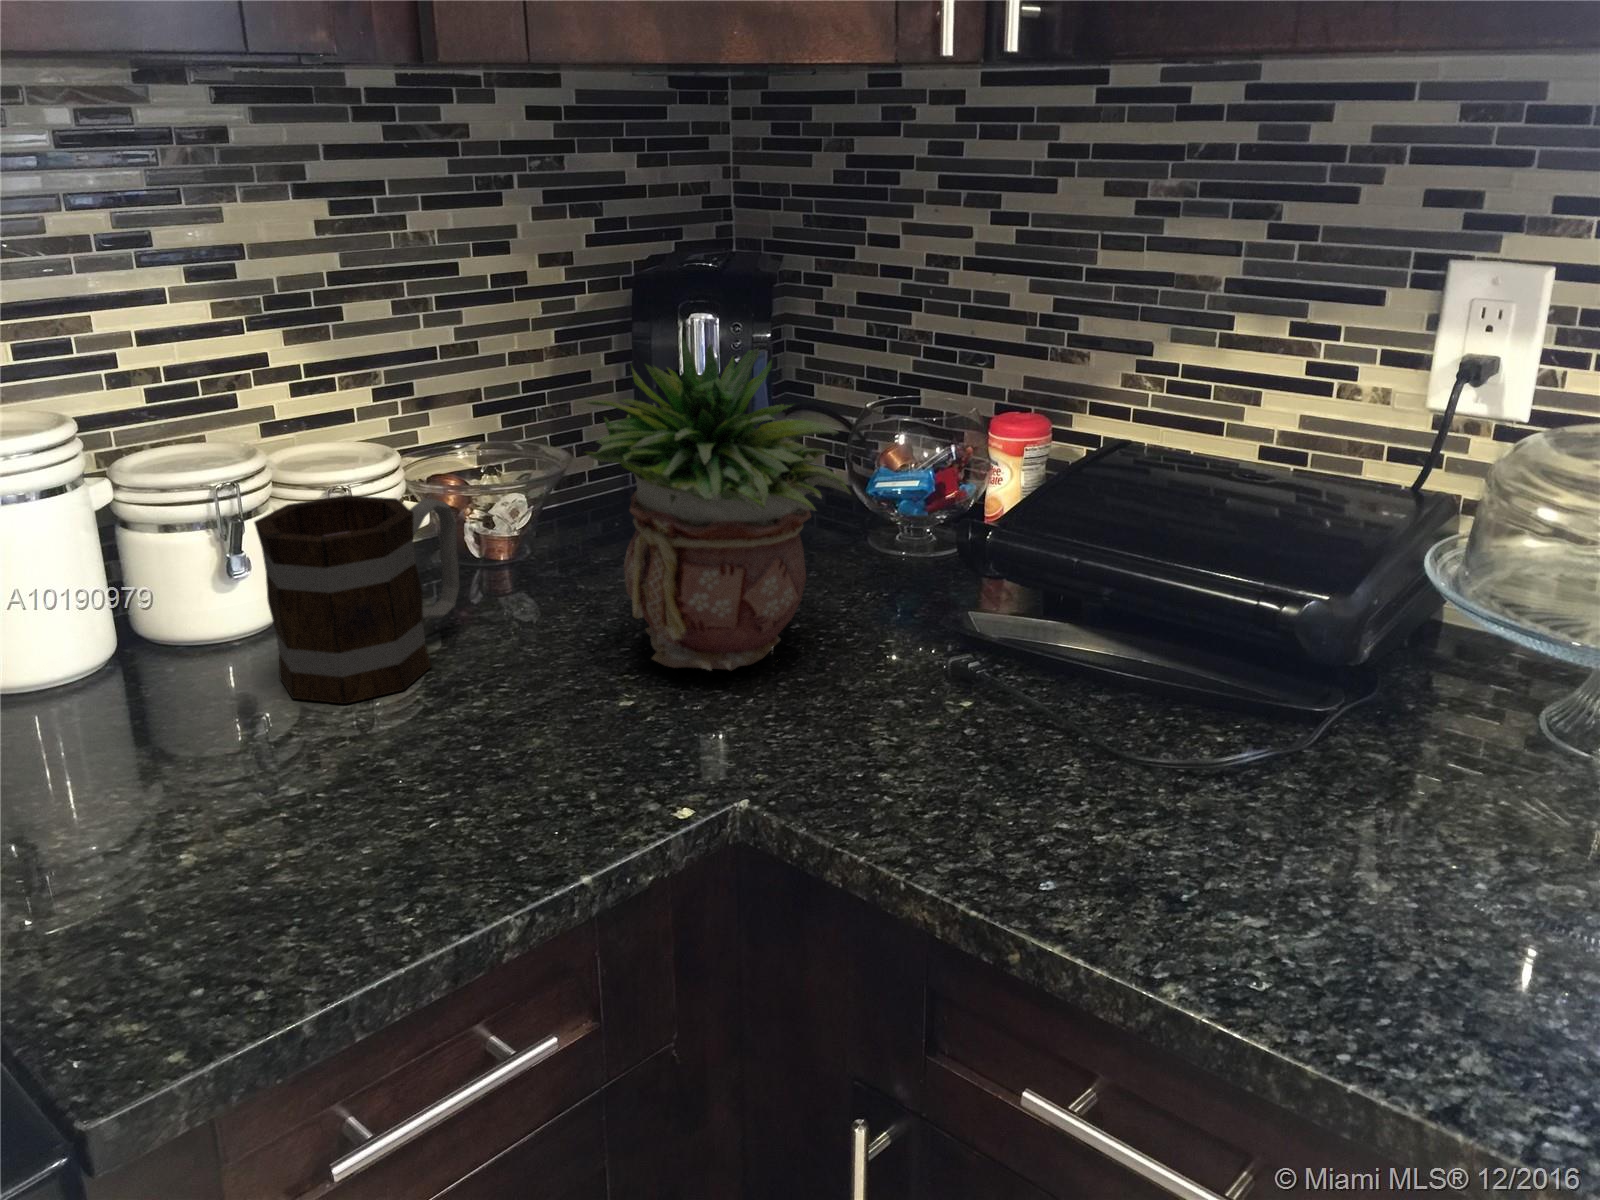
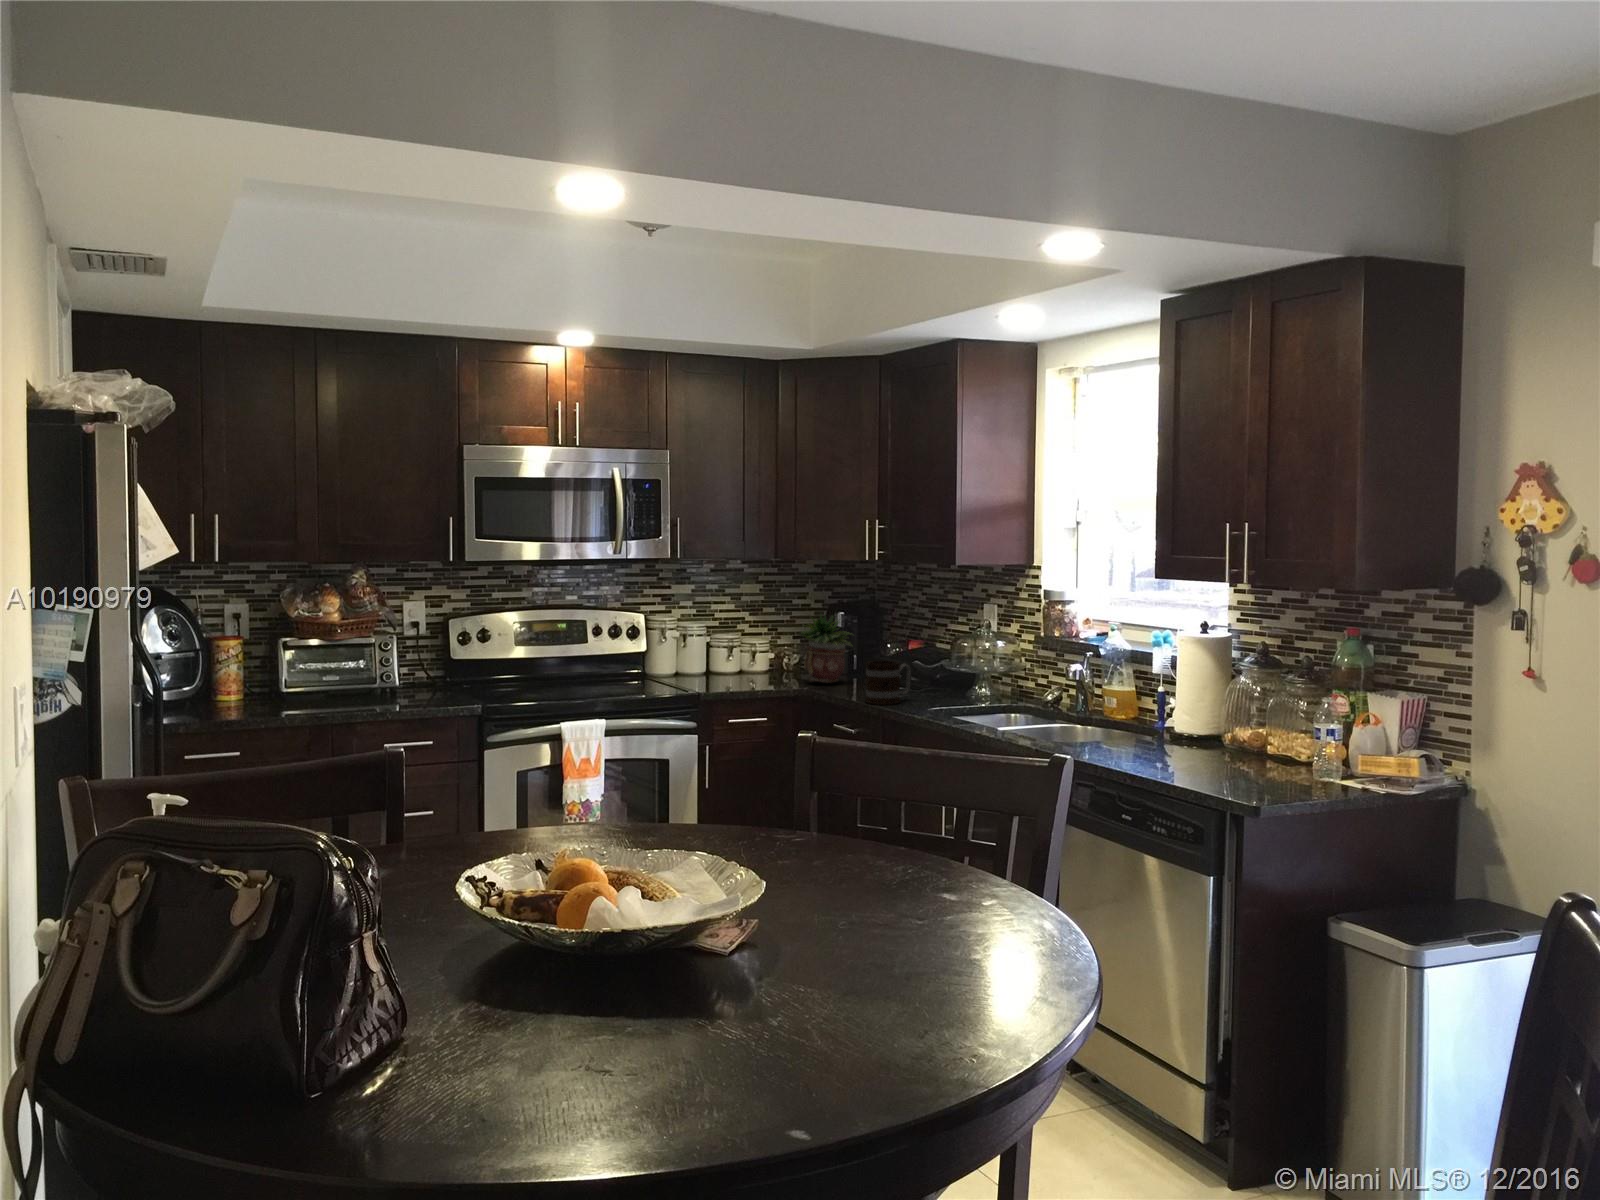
mug: present [254,495,459,704] -> present [865,661,911,705]

